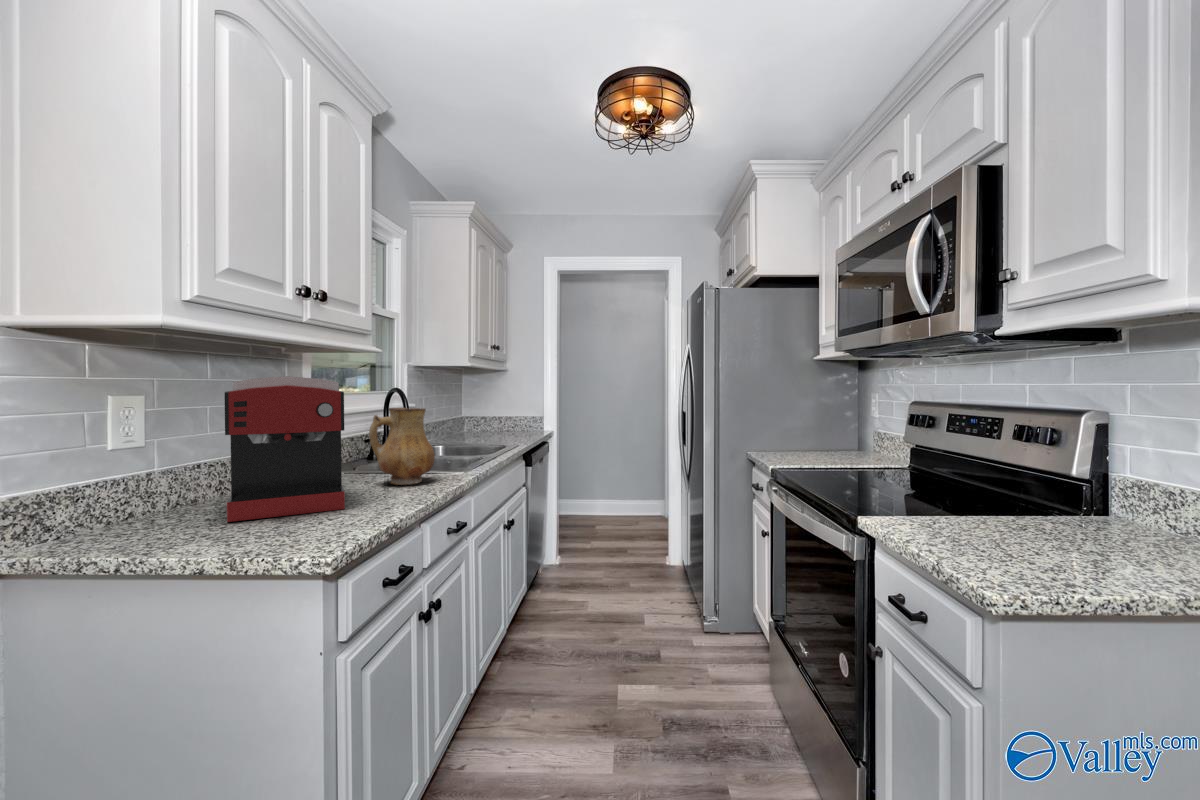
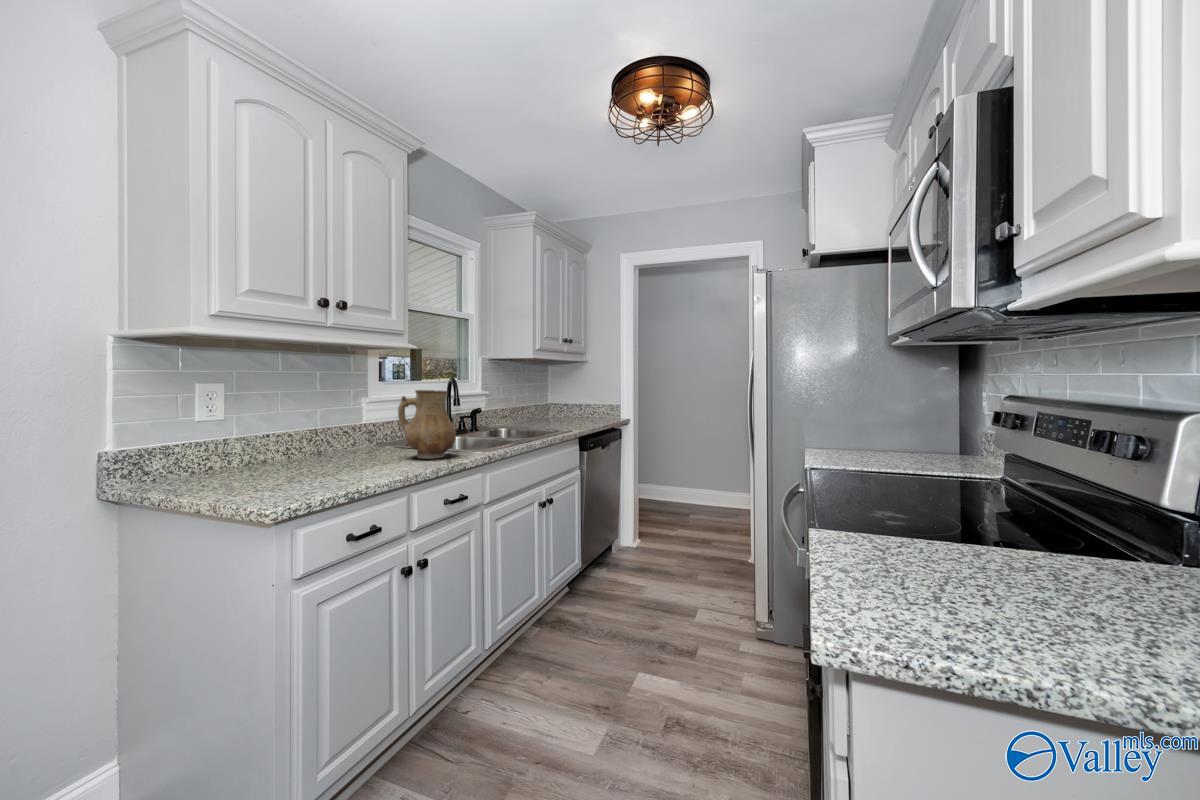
coffee maker: present [225,376,345,522] -> none [255,362,368,479]

